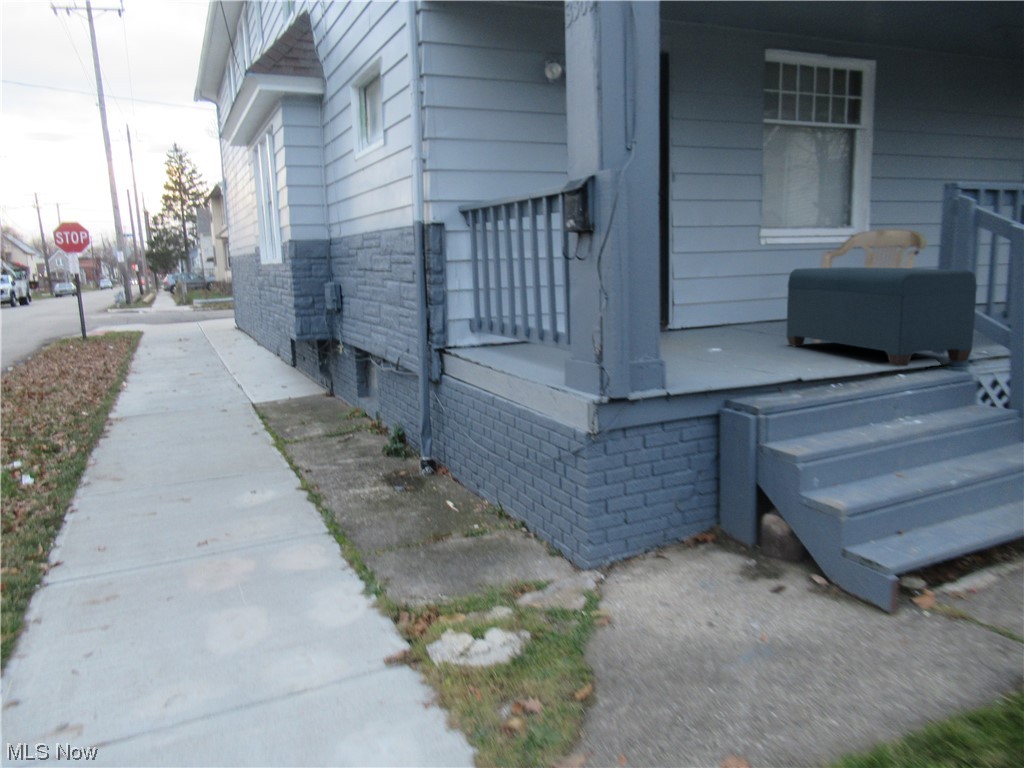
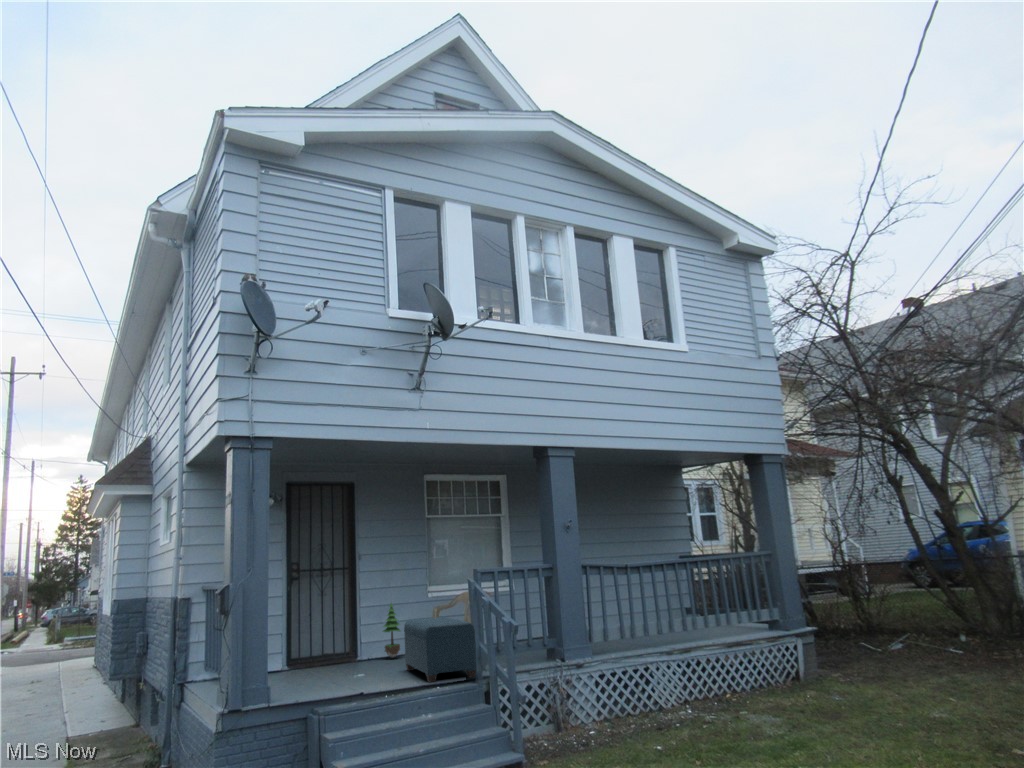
potted tree: none [703,247,733,329] -> present [383,603,400,658]

